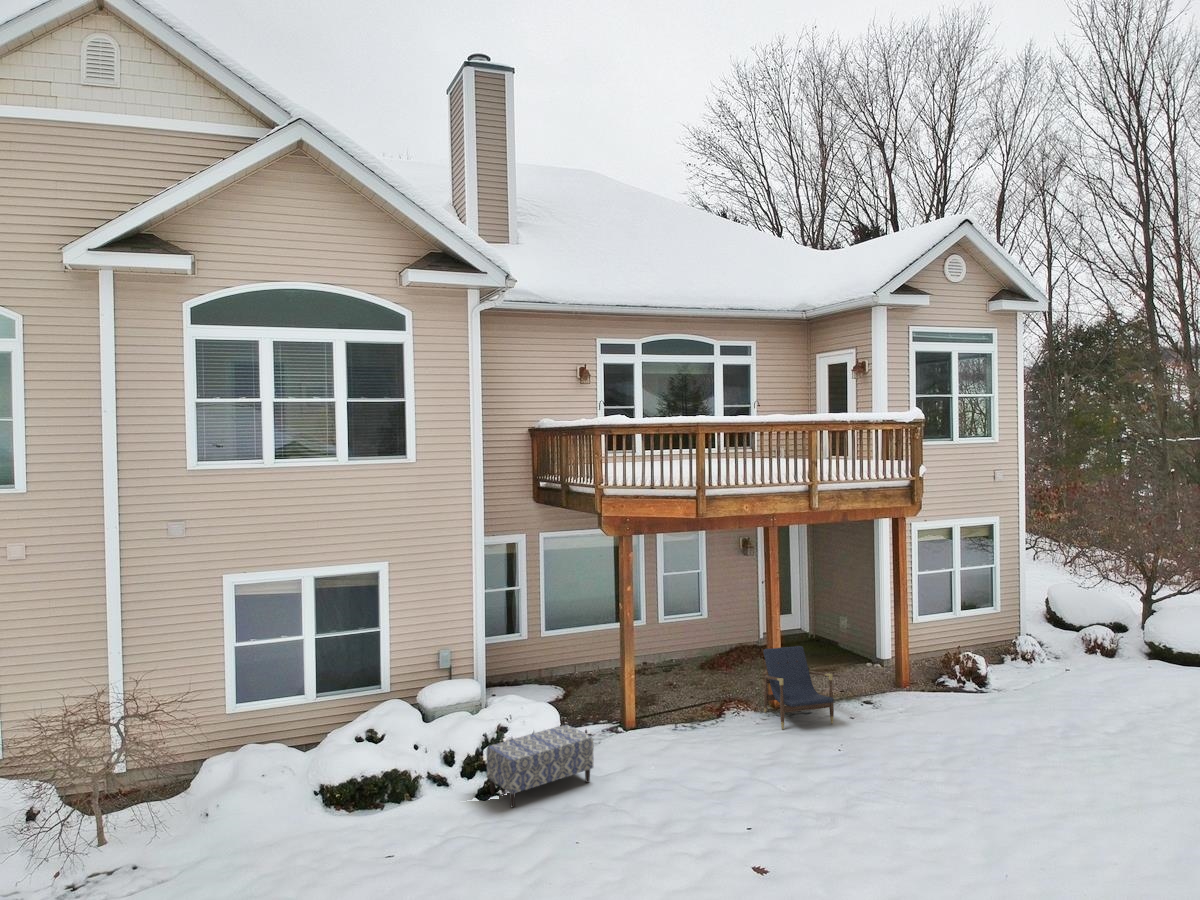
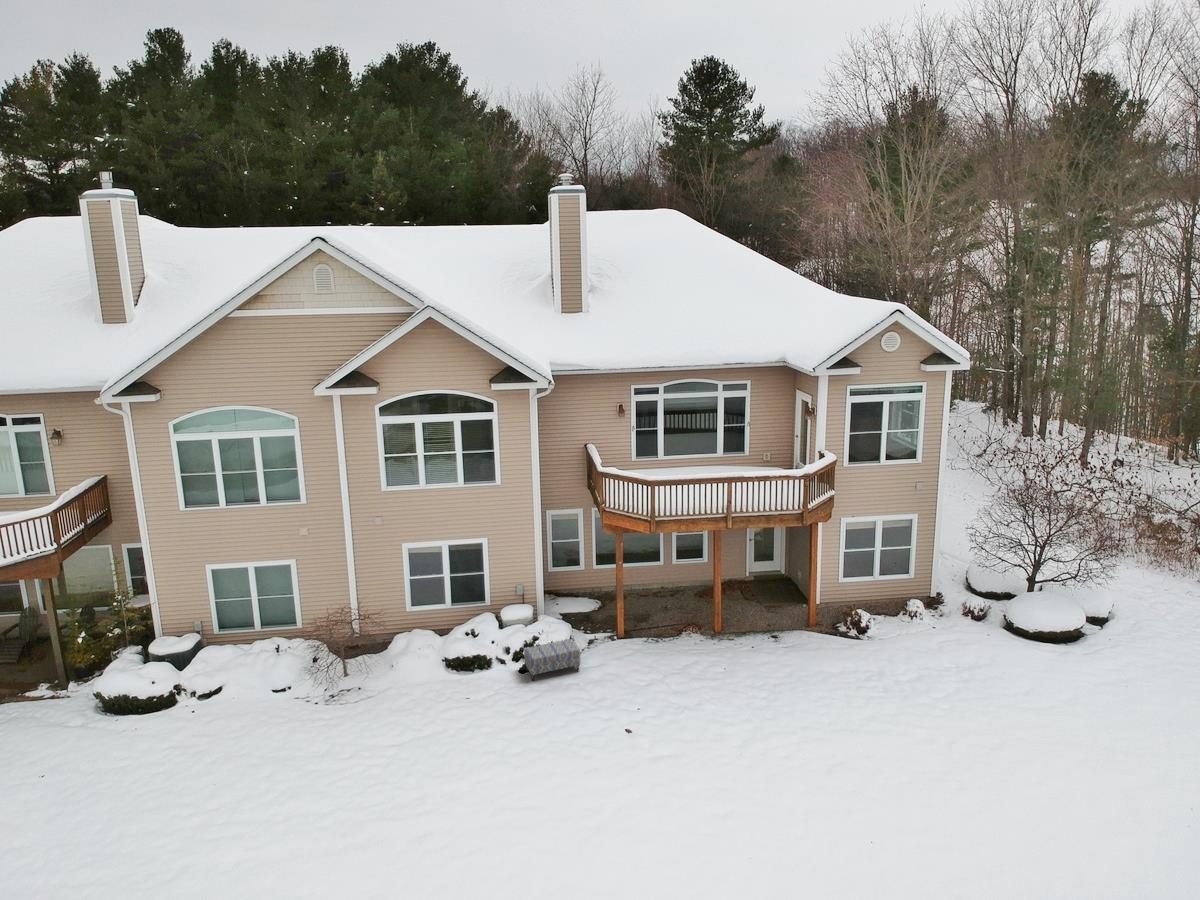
lounge chair: present [763,646,834,729] -> none [705,600,742,650]

